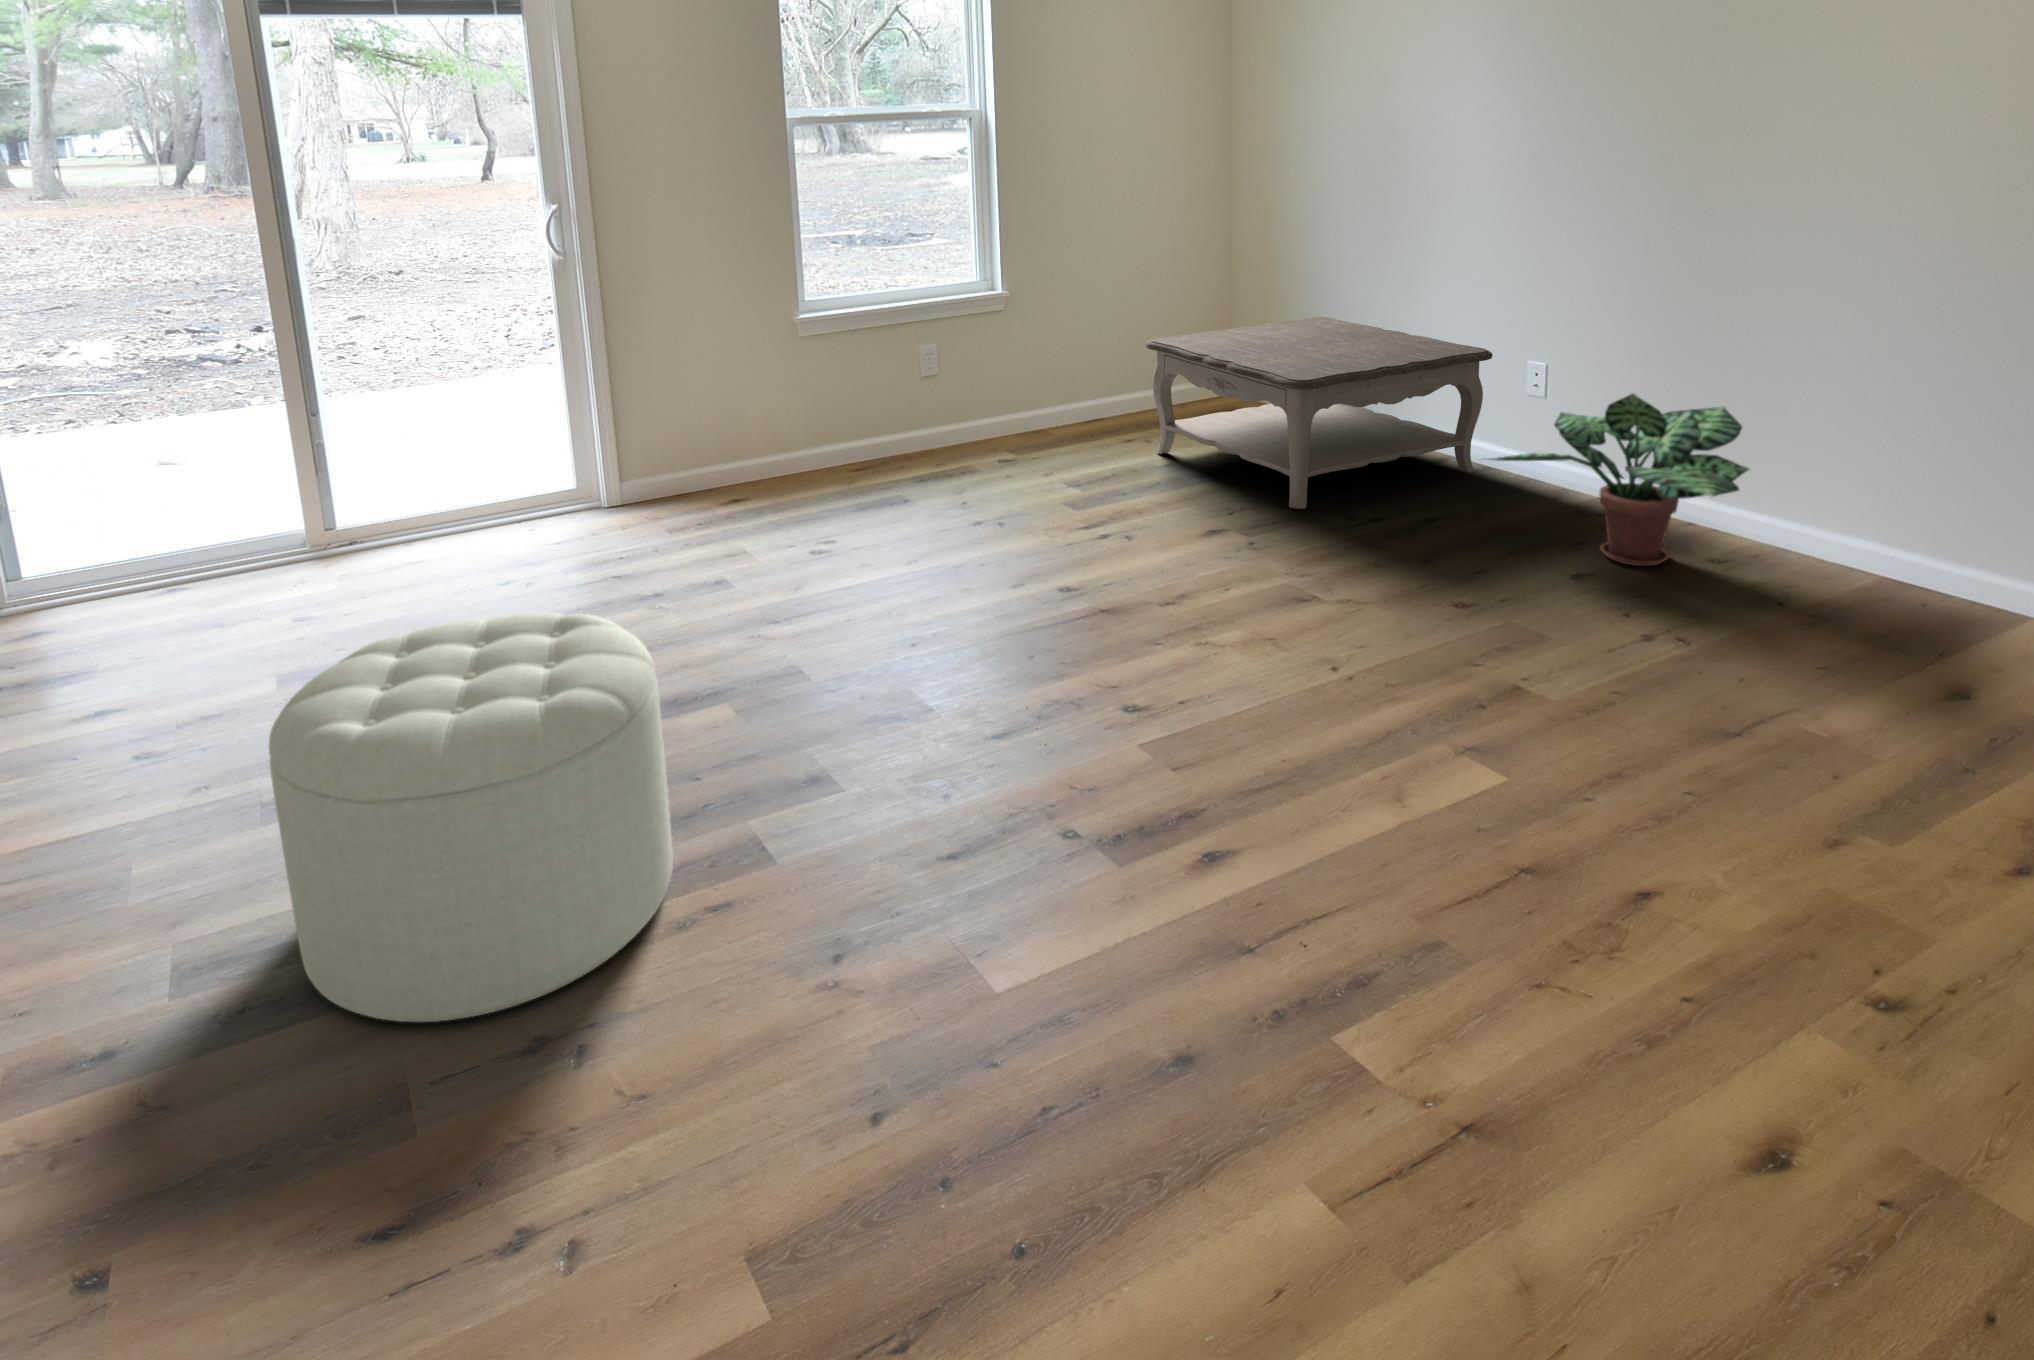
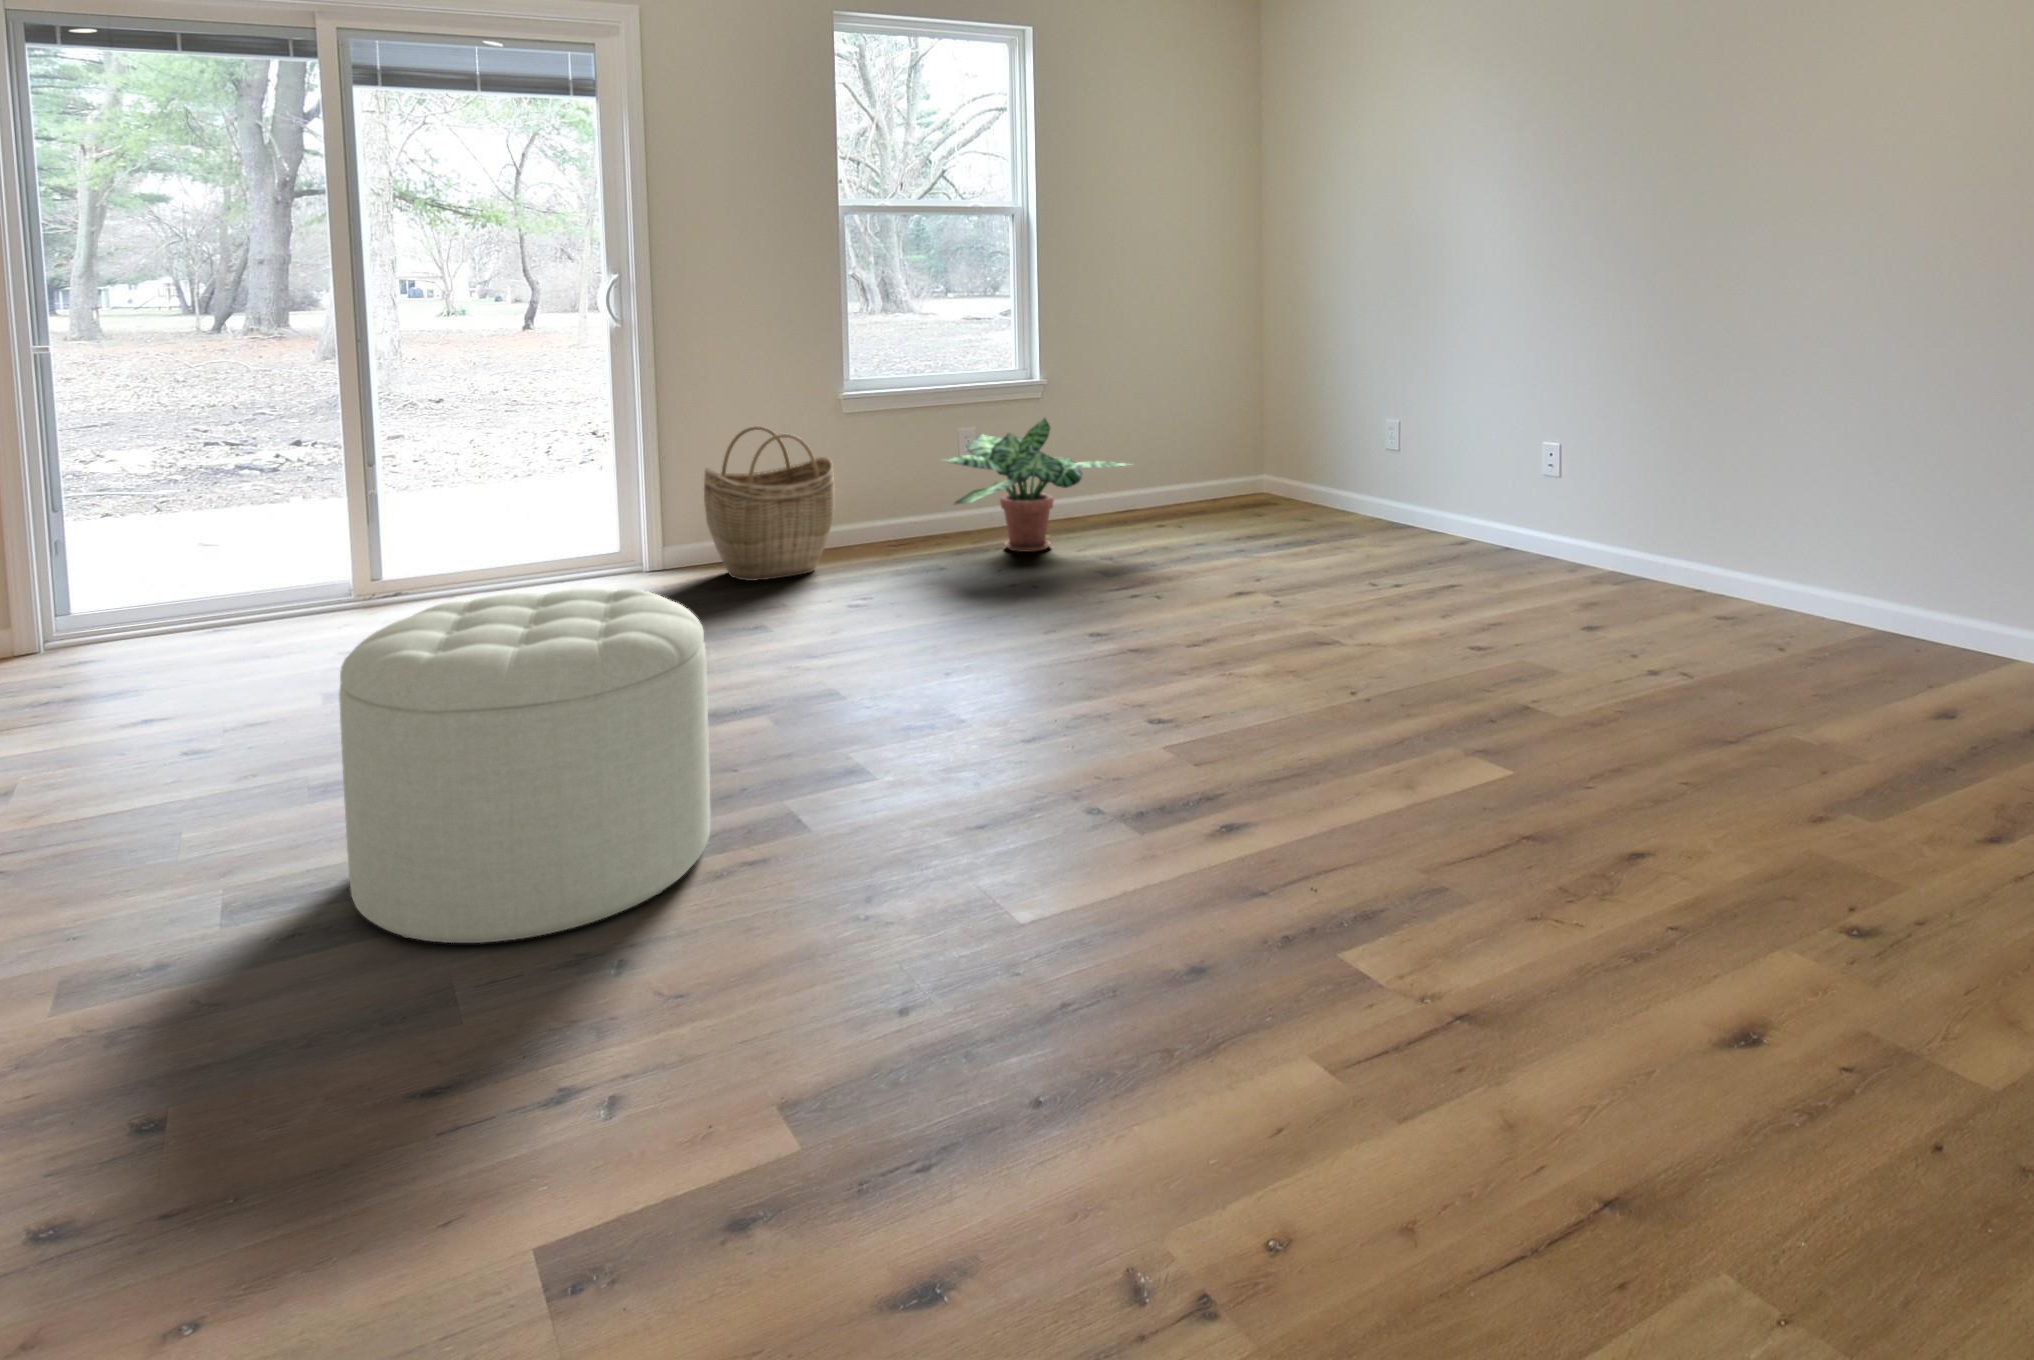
coffee table: present [1146,317,1493,509] -> none [1183,410,1520,579]
woven basket: none [660,356,793,515] -> present [704,426,835,581]
potted plant: present [1490,394,1749,566] -> present [945,418,1127,552]

